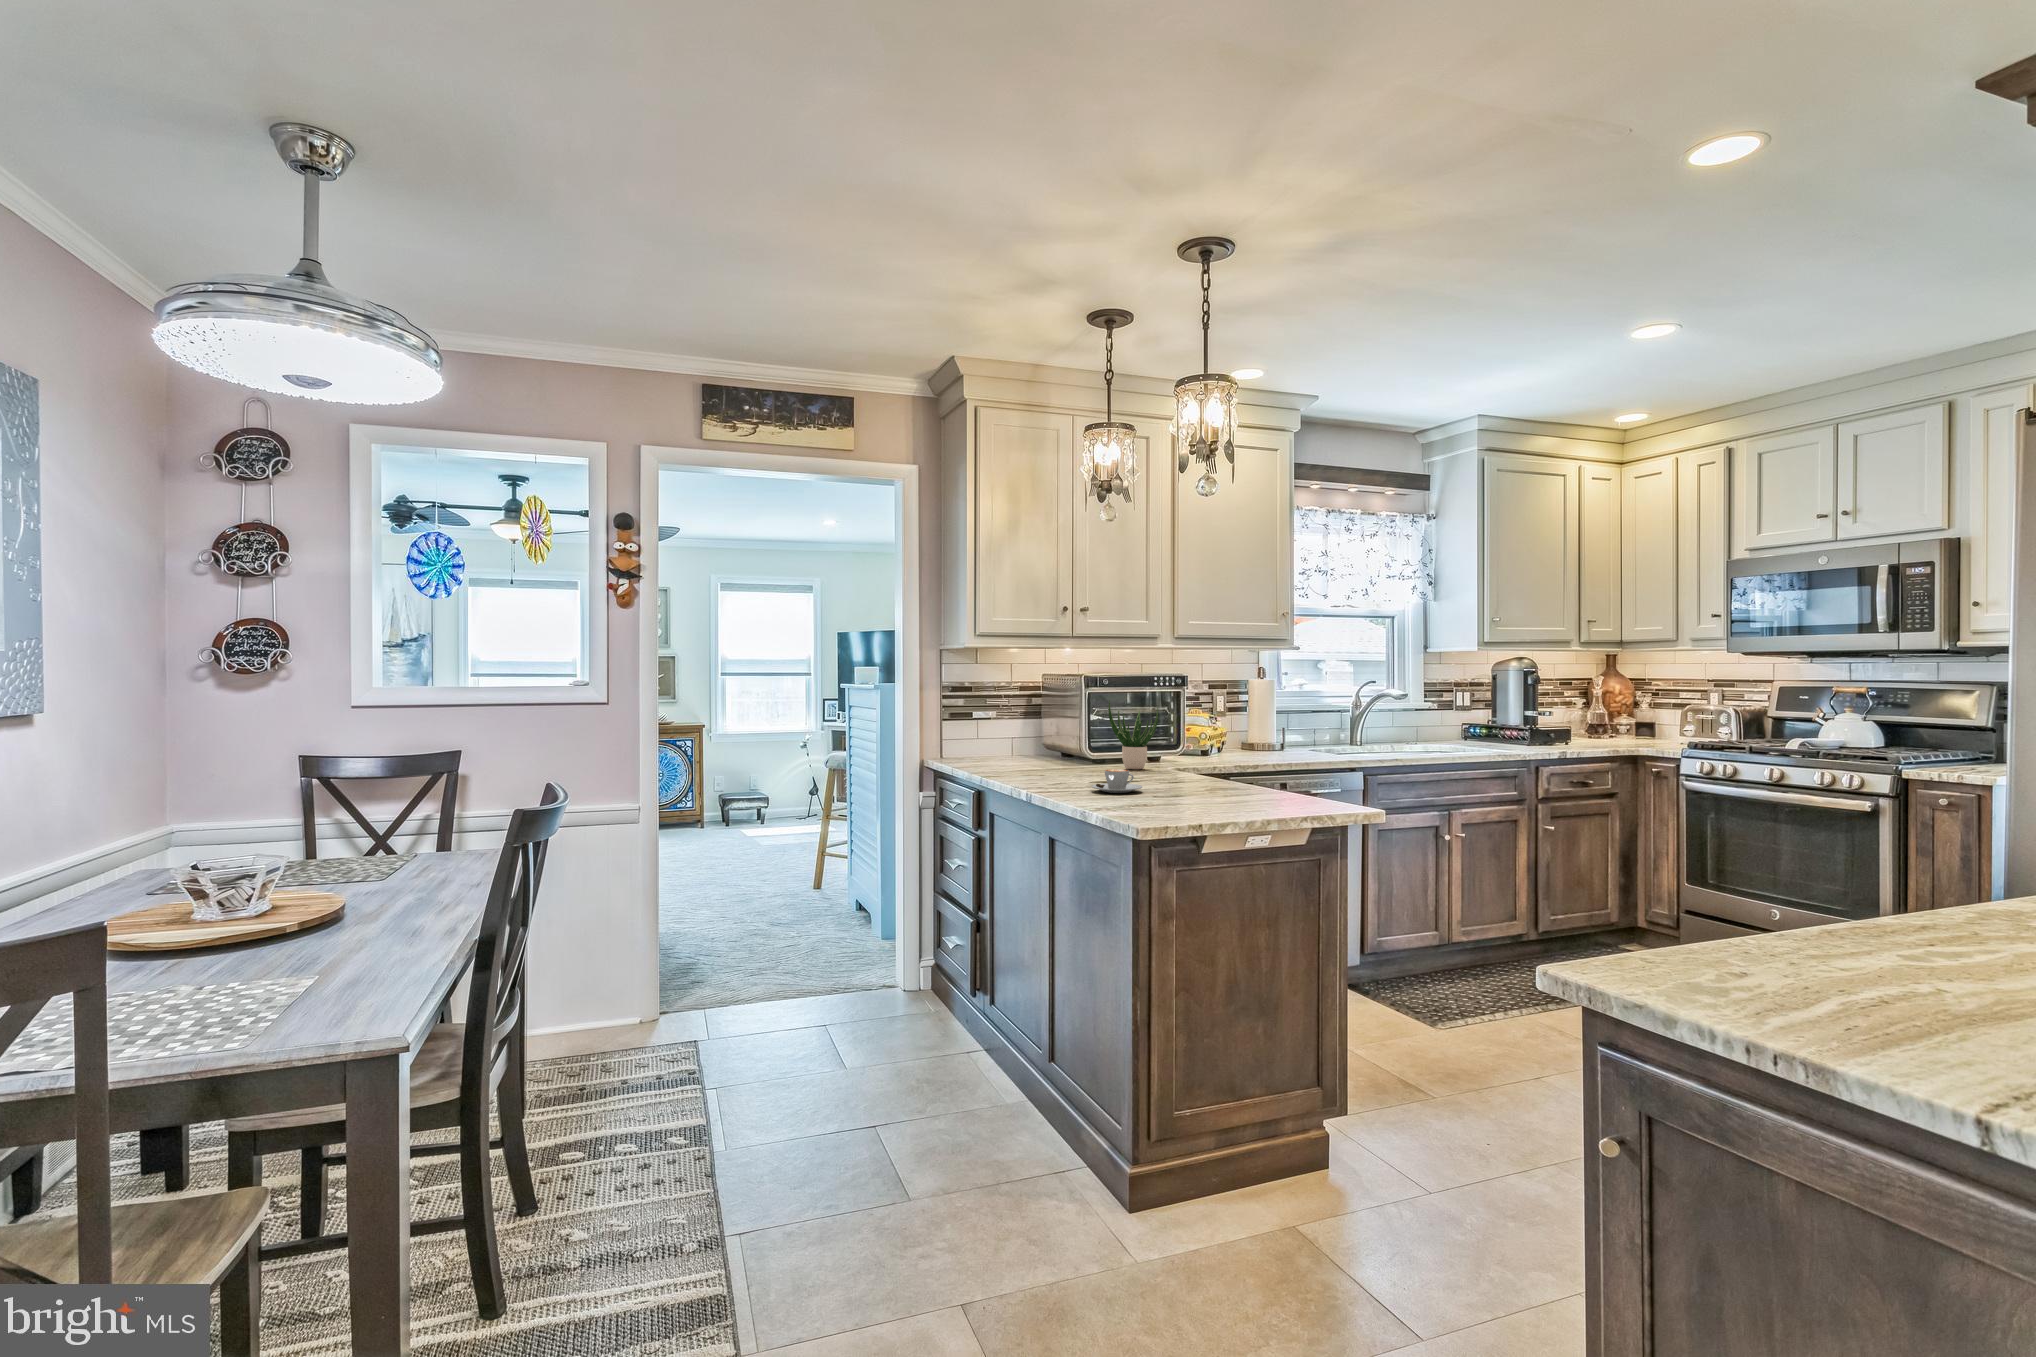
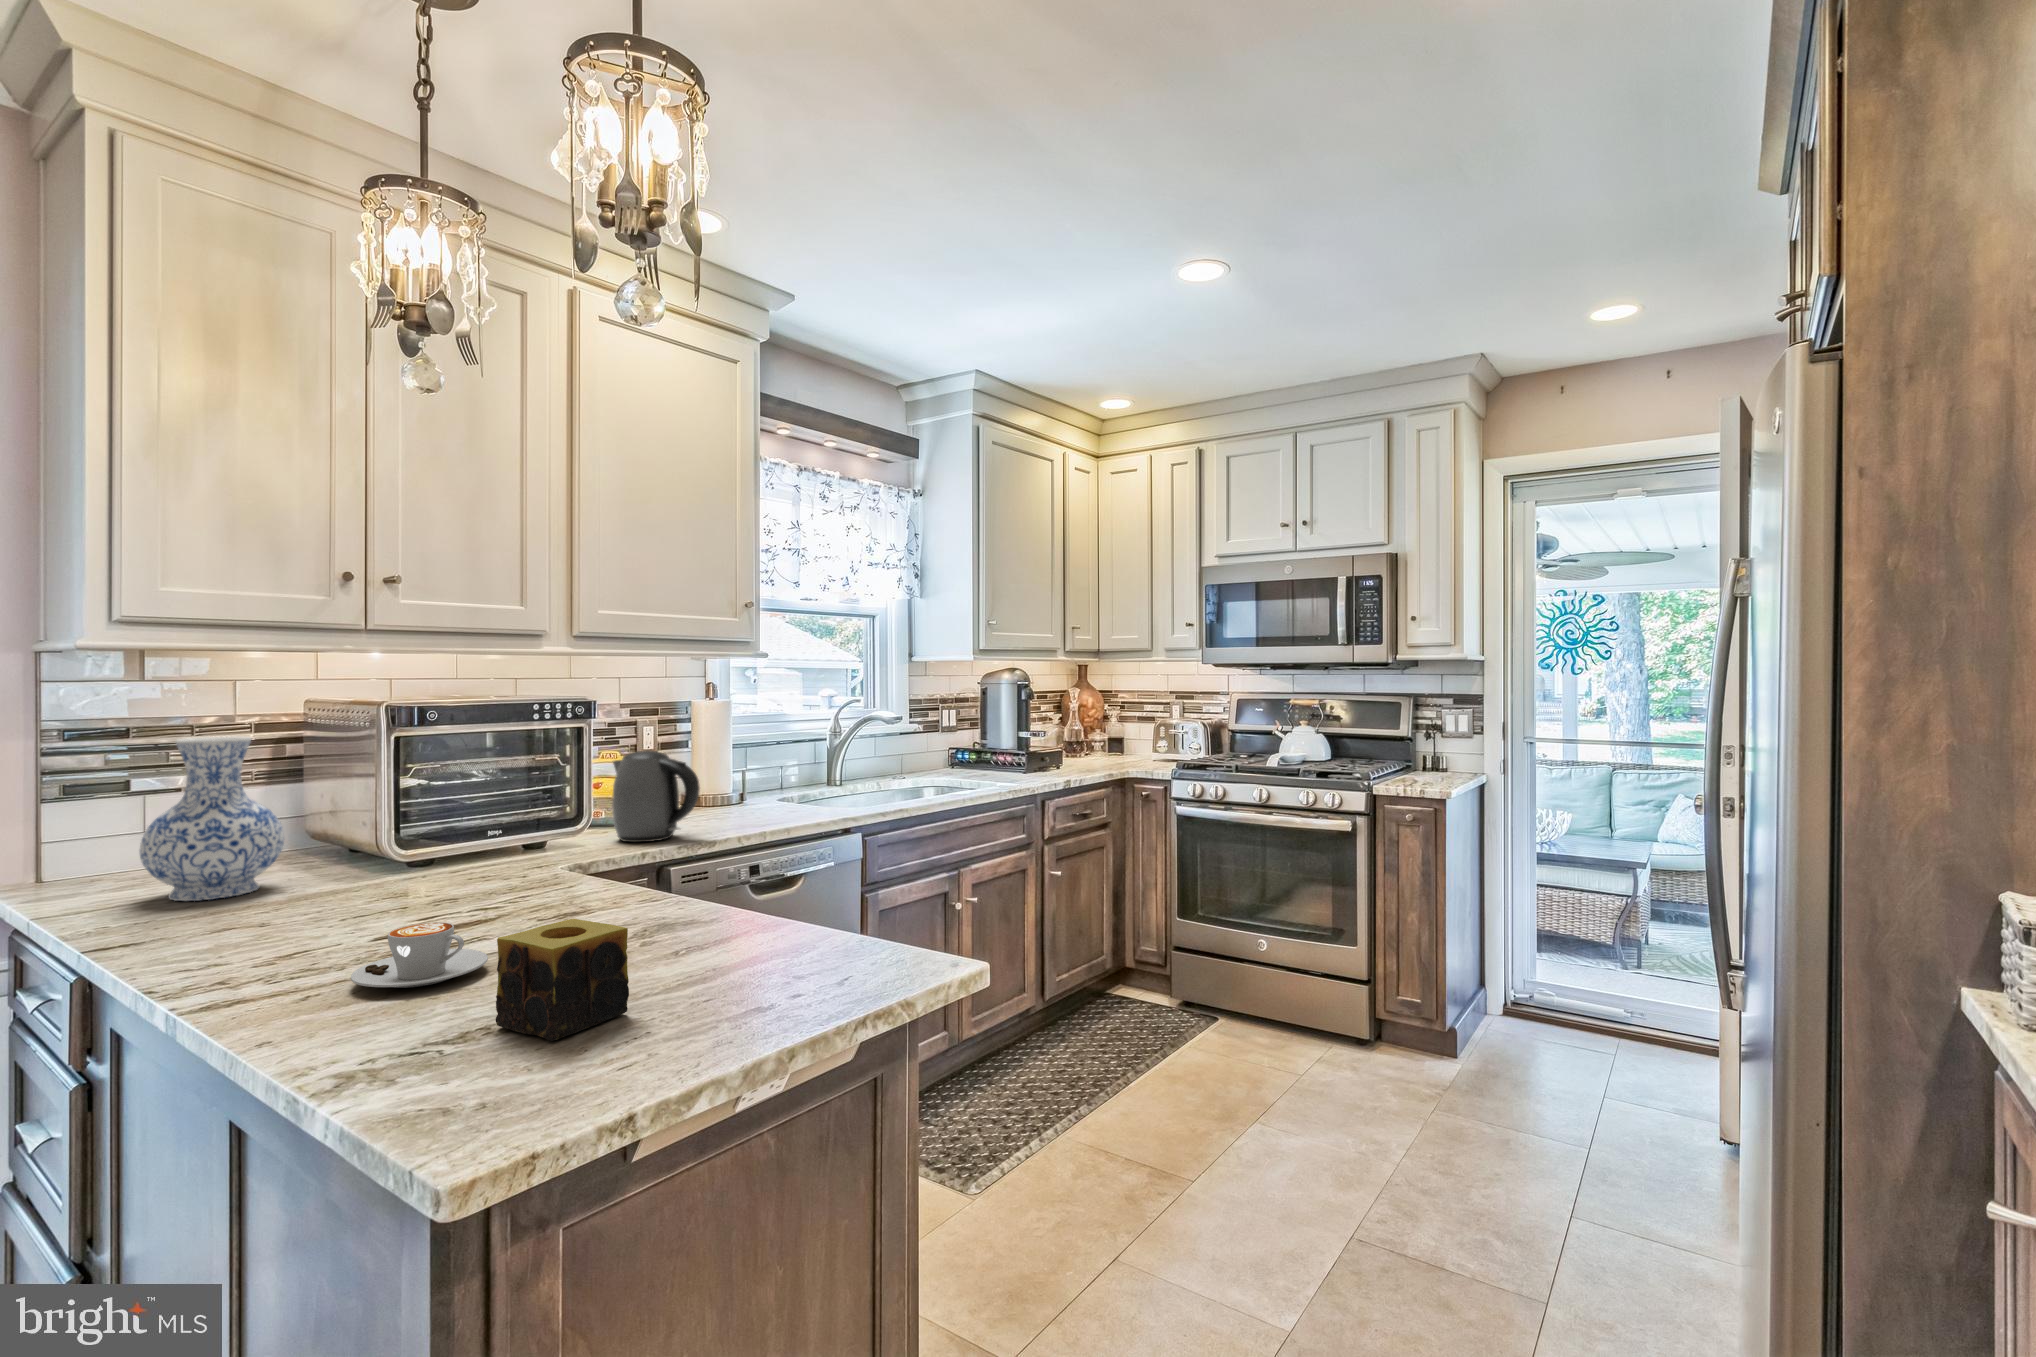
vase: none [991,691,1043,767] -> present [140,737,284,901]
potted plant: present [1109,701,1158,769] -> none [433,751,538,879]
kettle: none [1197,708,1248,763] -> present [612,751,700,842]
candle: none [1150,765,1201,807] -> present [496,919,629,1041]

